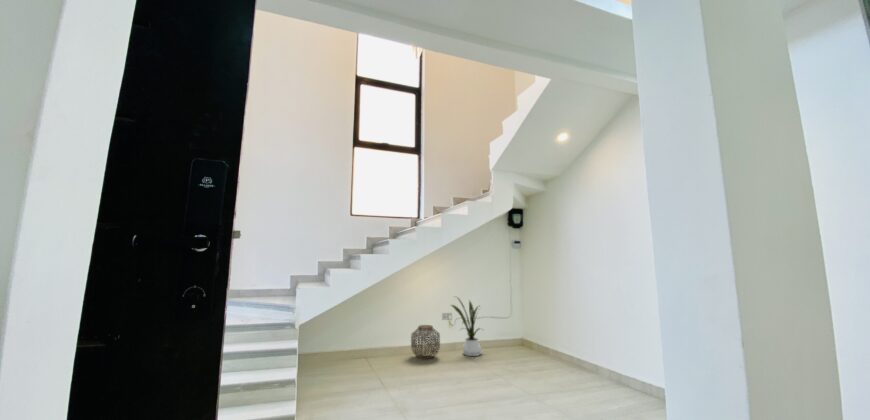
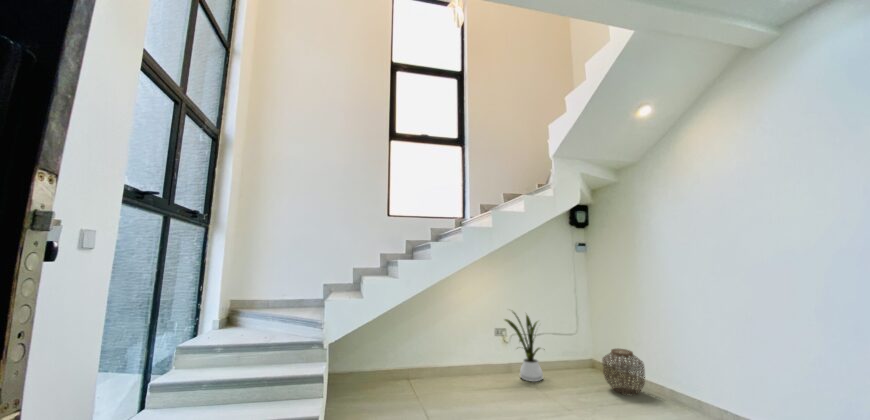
woven basket: present [411,325,440,360] -> present [602,349,645,395]

